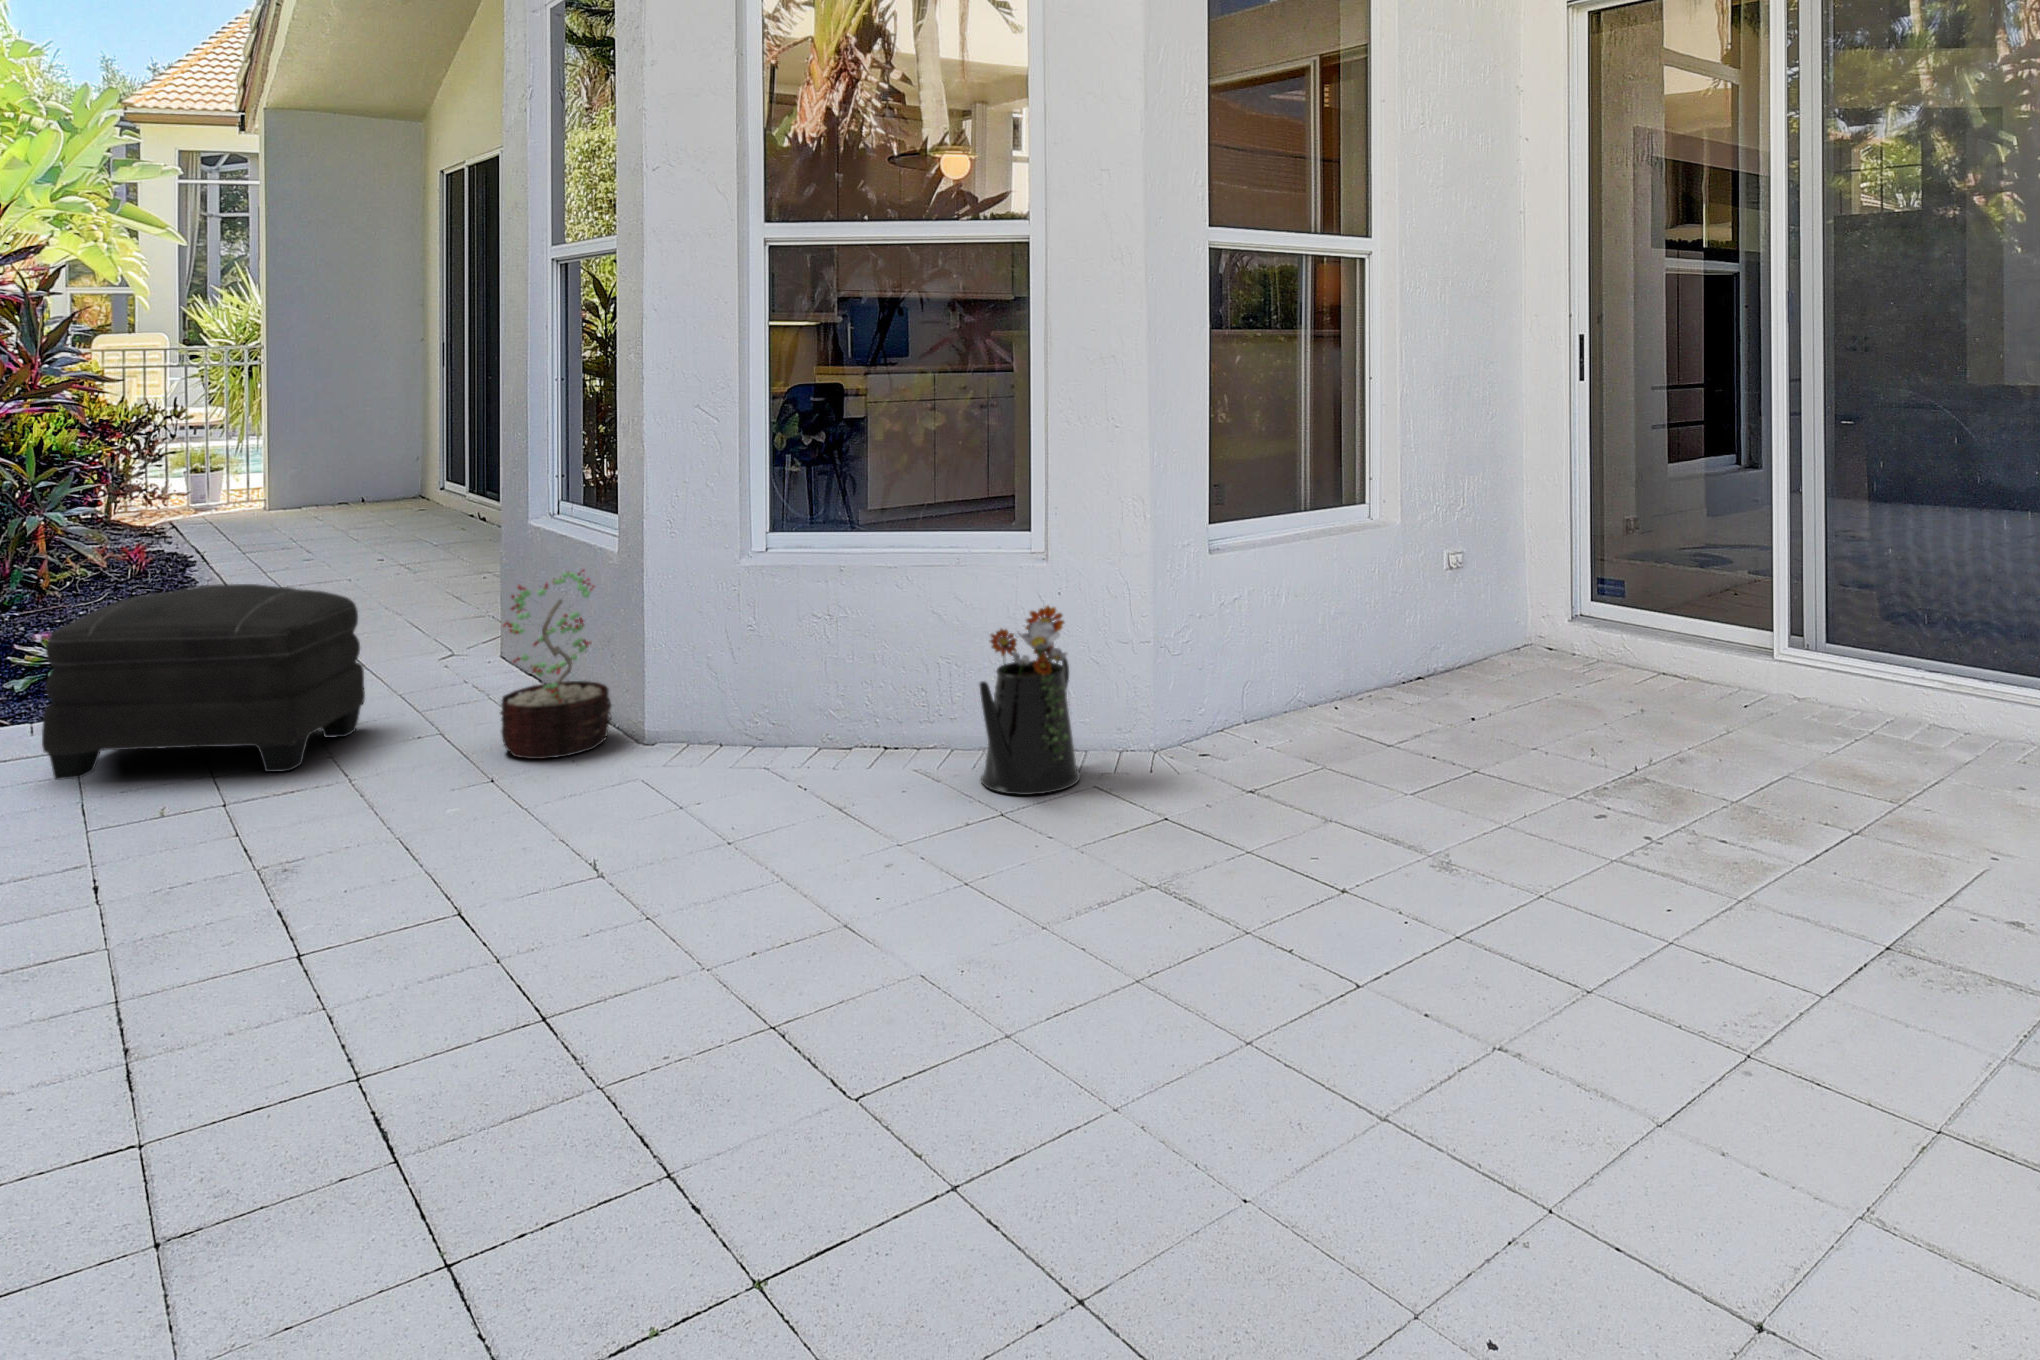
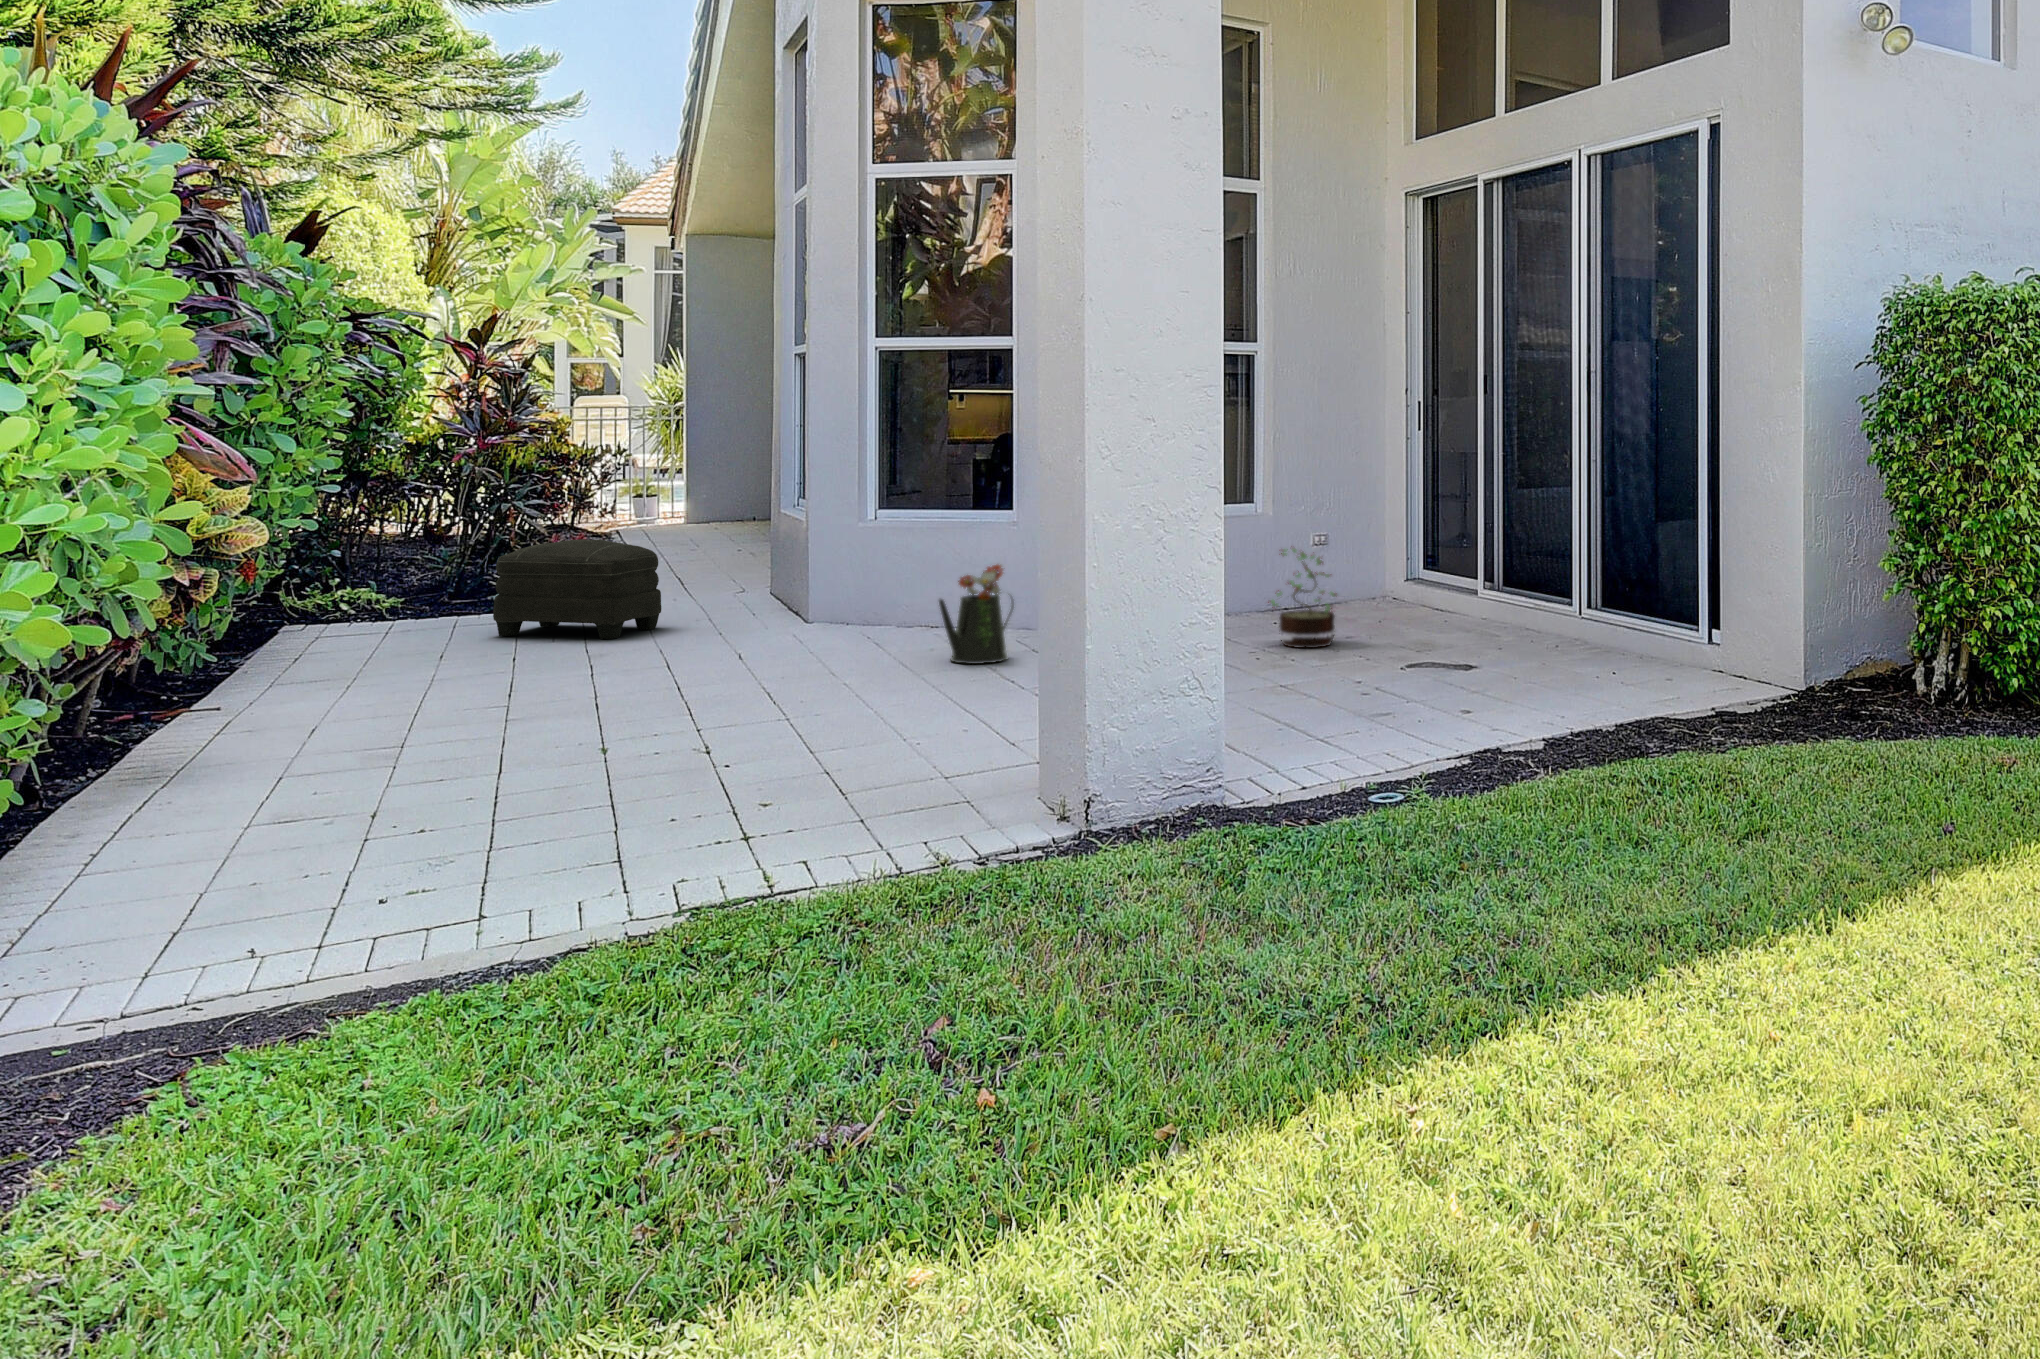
decorative plant: present [500,570,611,759] -> present [1268,548,1337,648]

